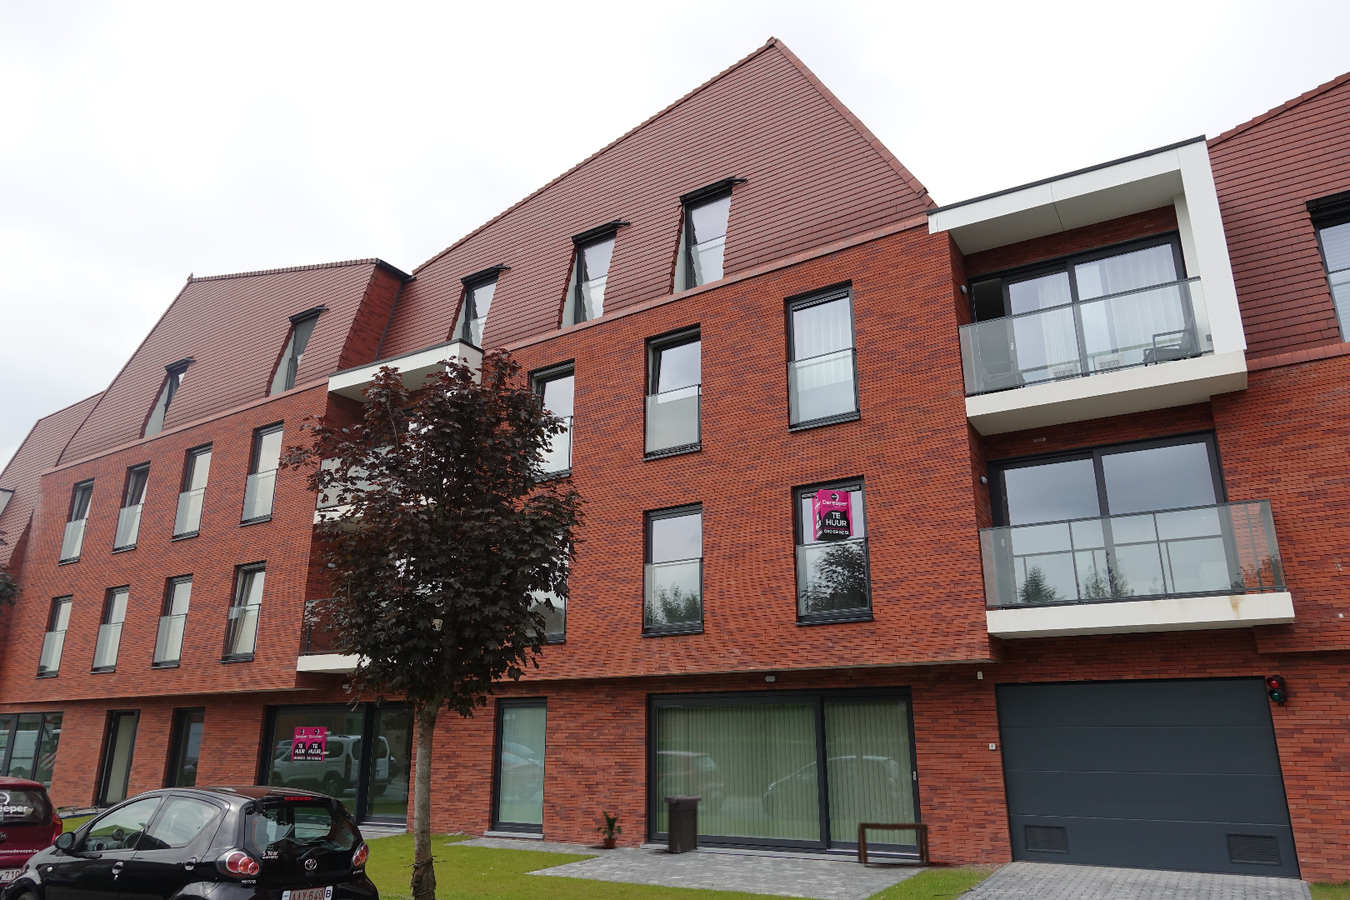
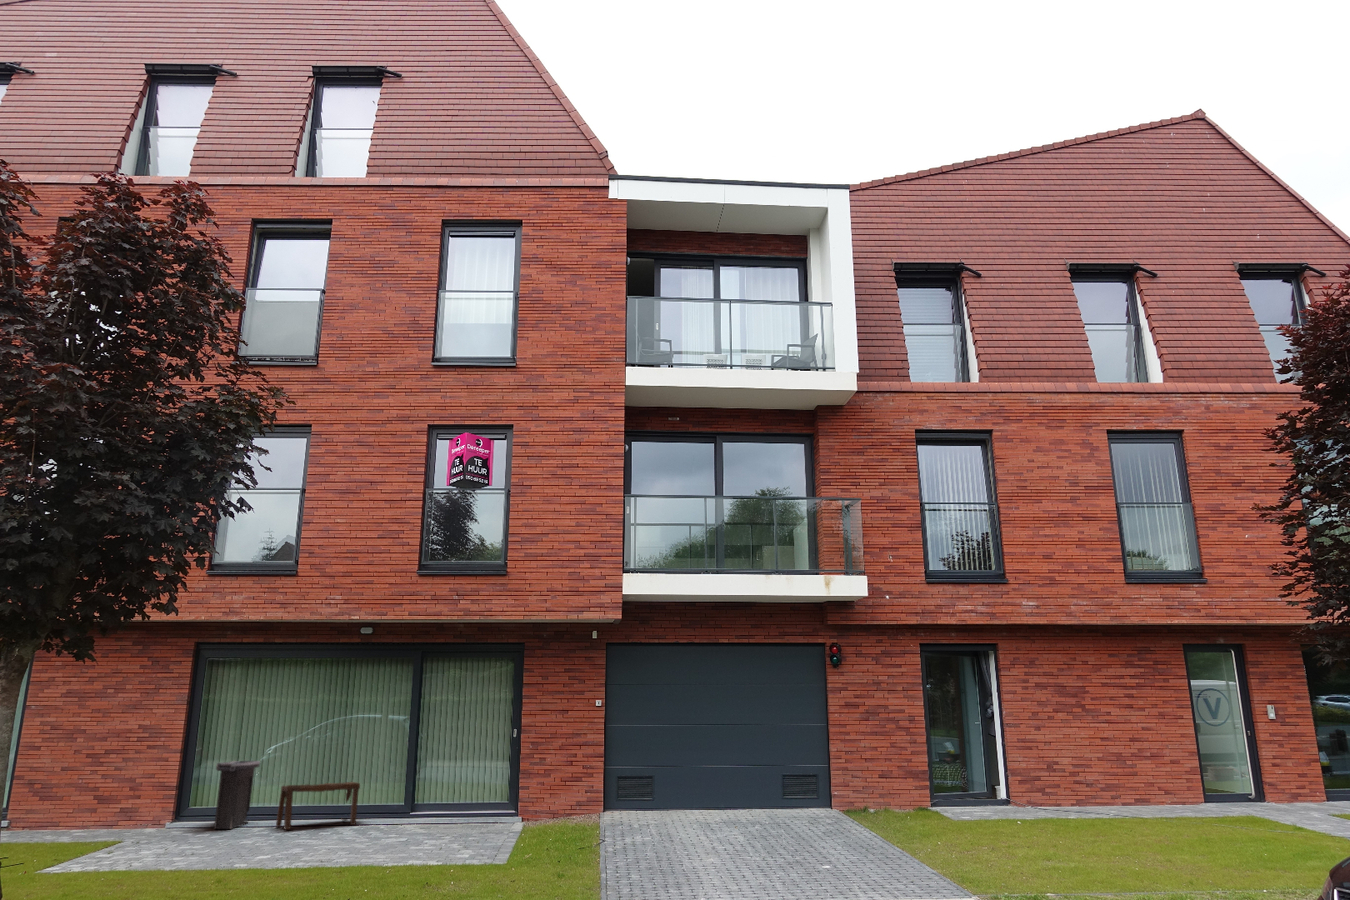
potted plant: present [596,810,622,848] -> none [102,783,146,830]
bench: present [857,822,930,866] -> present [276,782,360,829]

